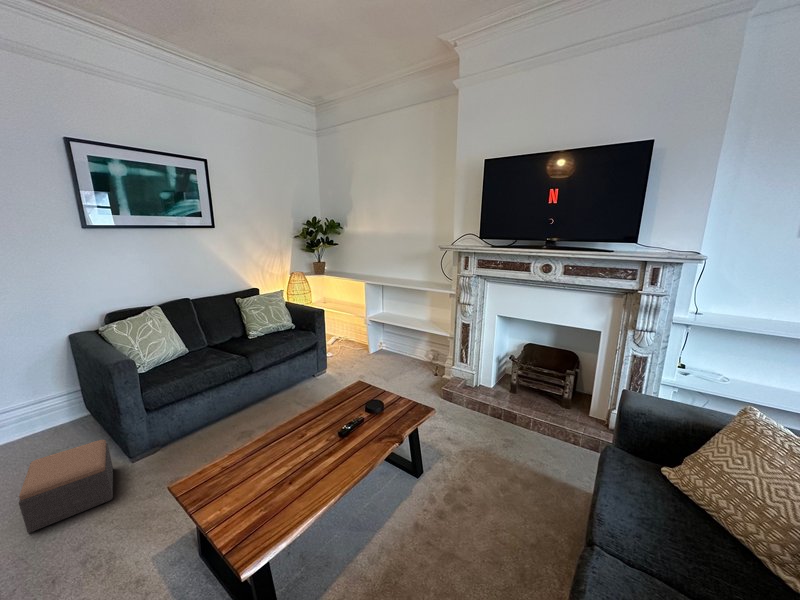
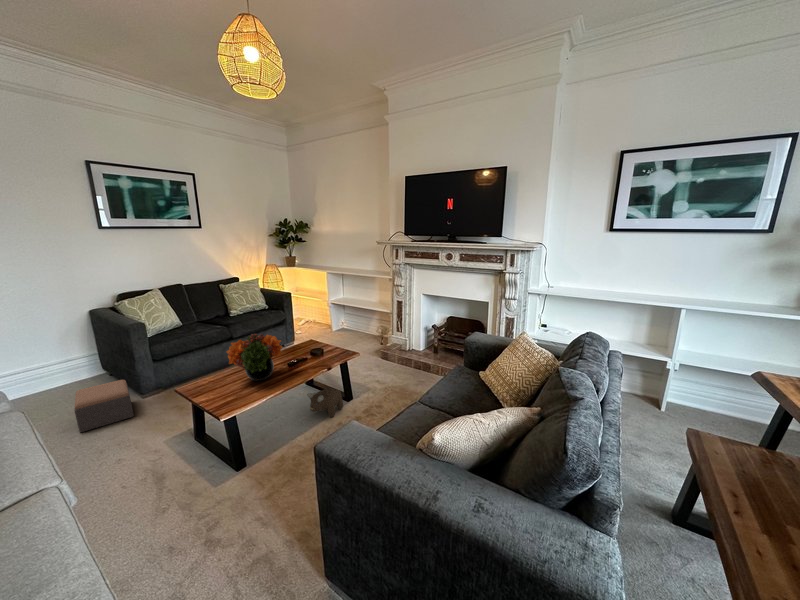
flower arrangement: none [248,389,337,471] -> present [227,334,282,380]
plush toy: none [367,462,414,511] -> present [307,388,343,417]

